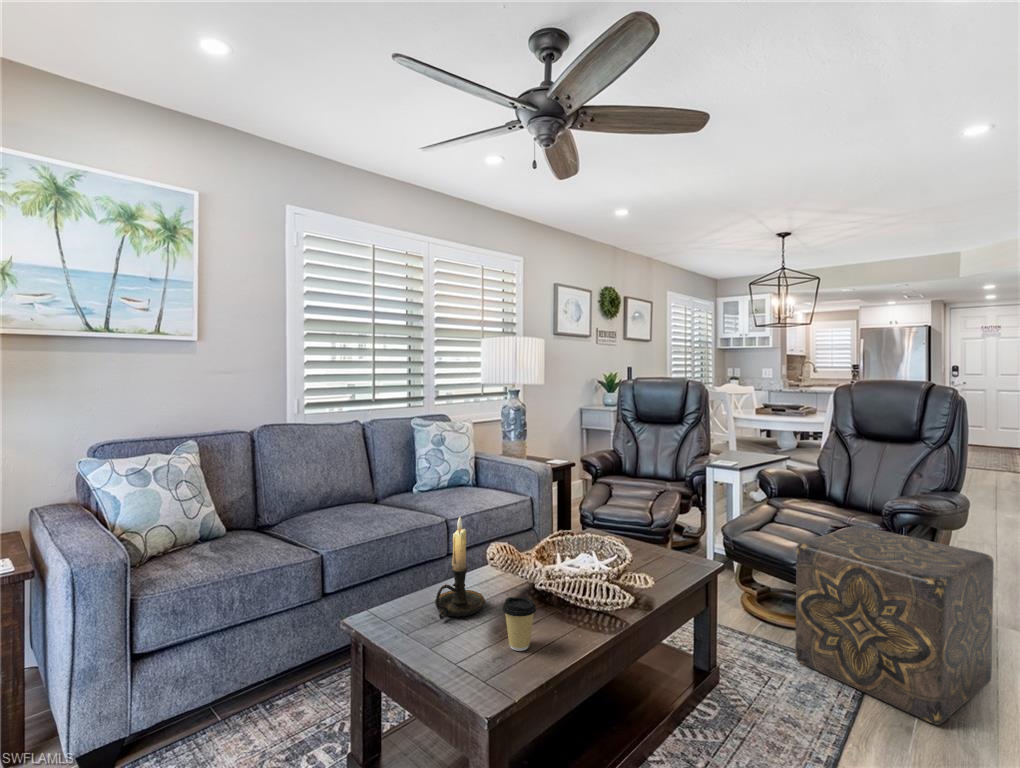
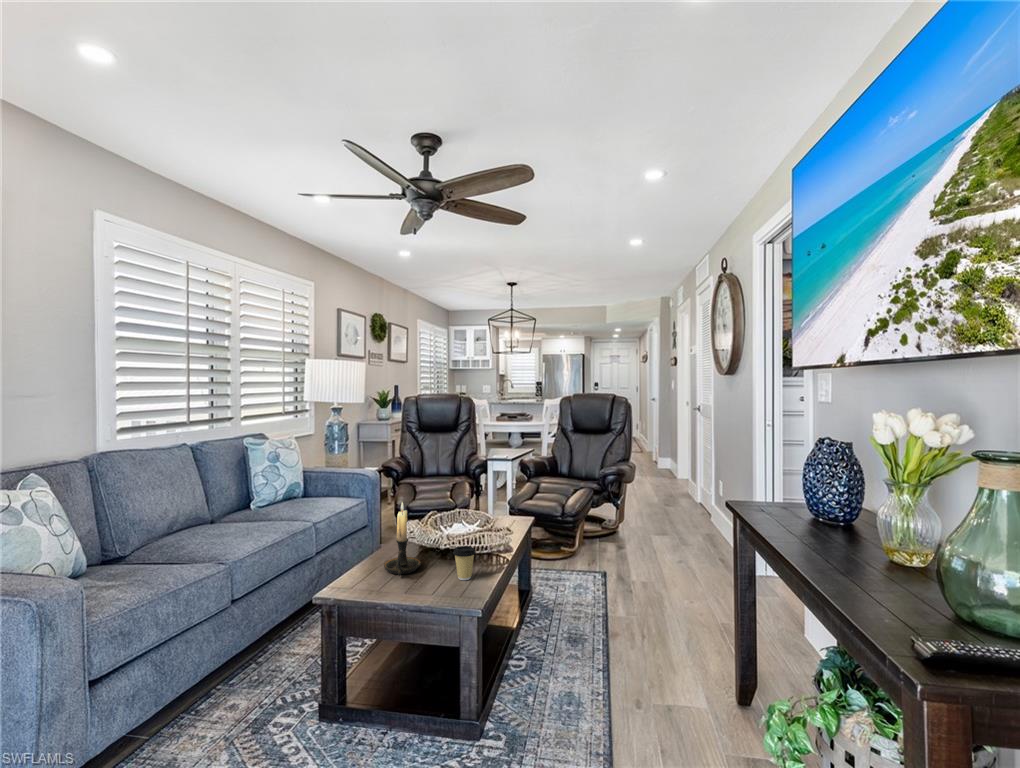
ottoman: present [795,525,994,725] -> none [566,486,656,587]

